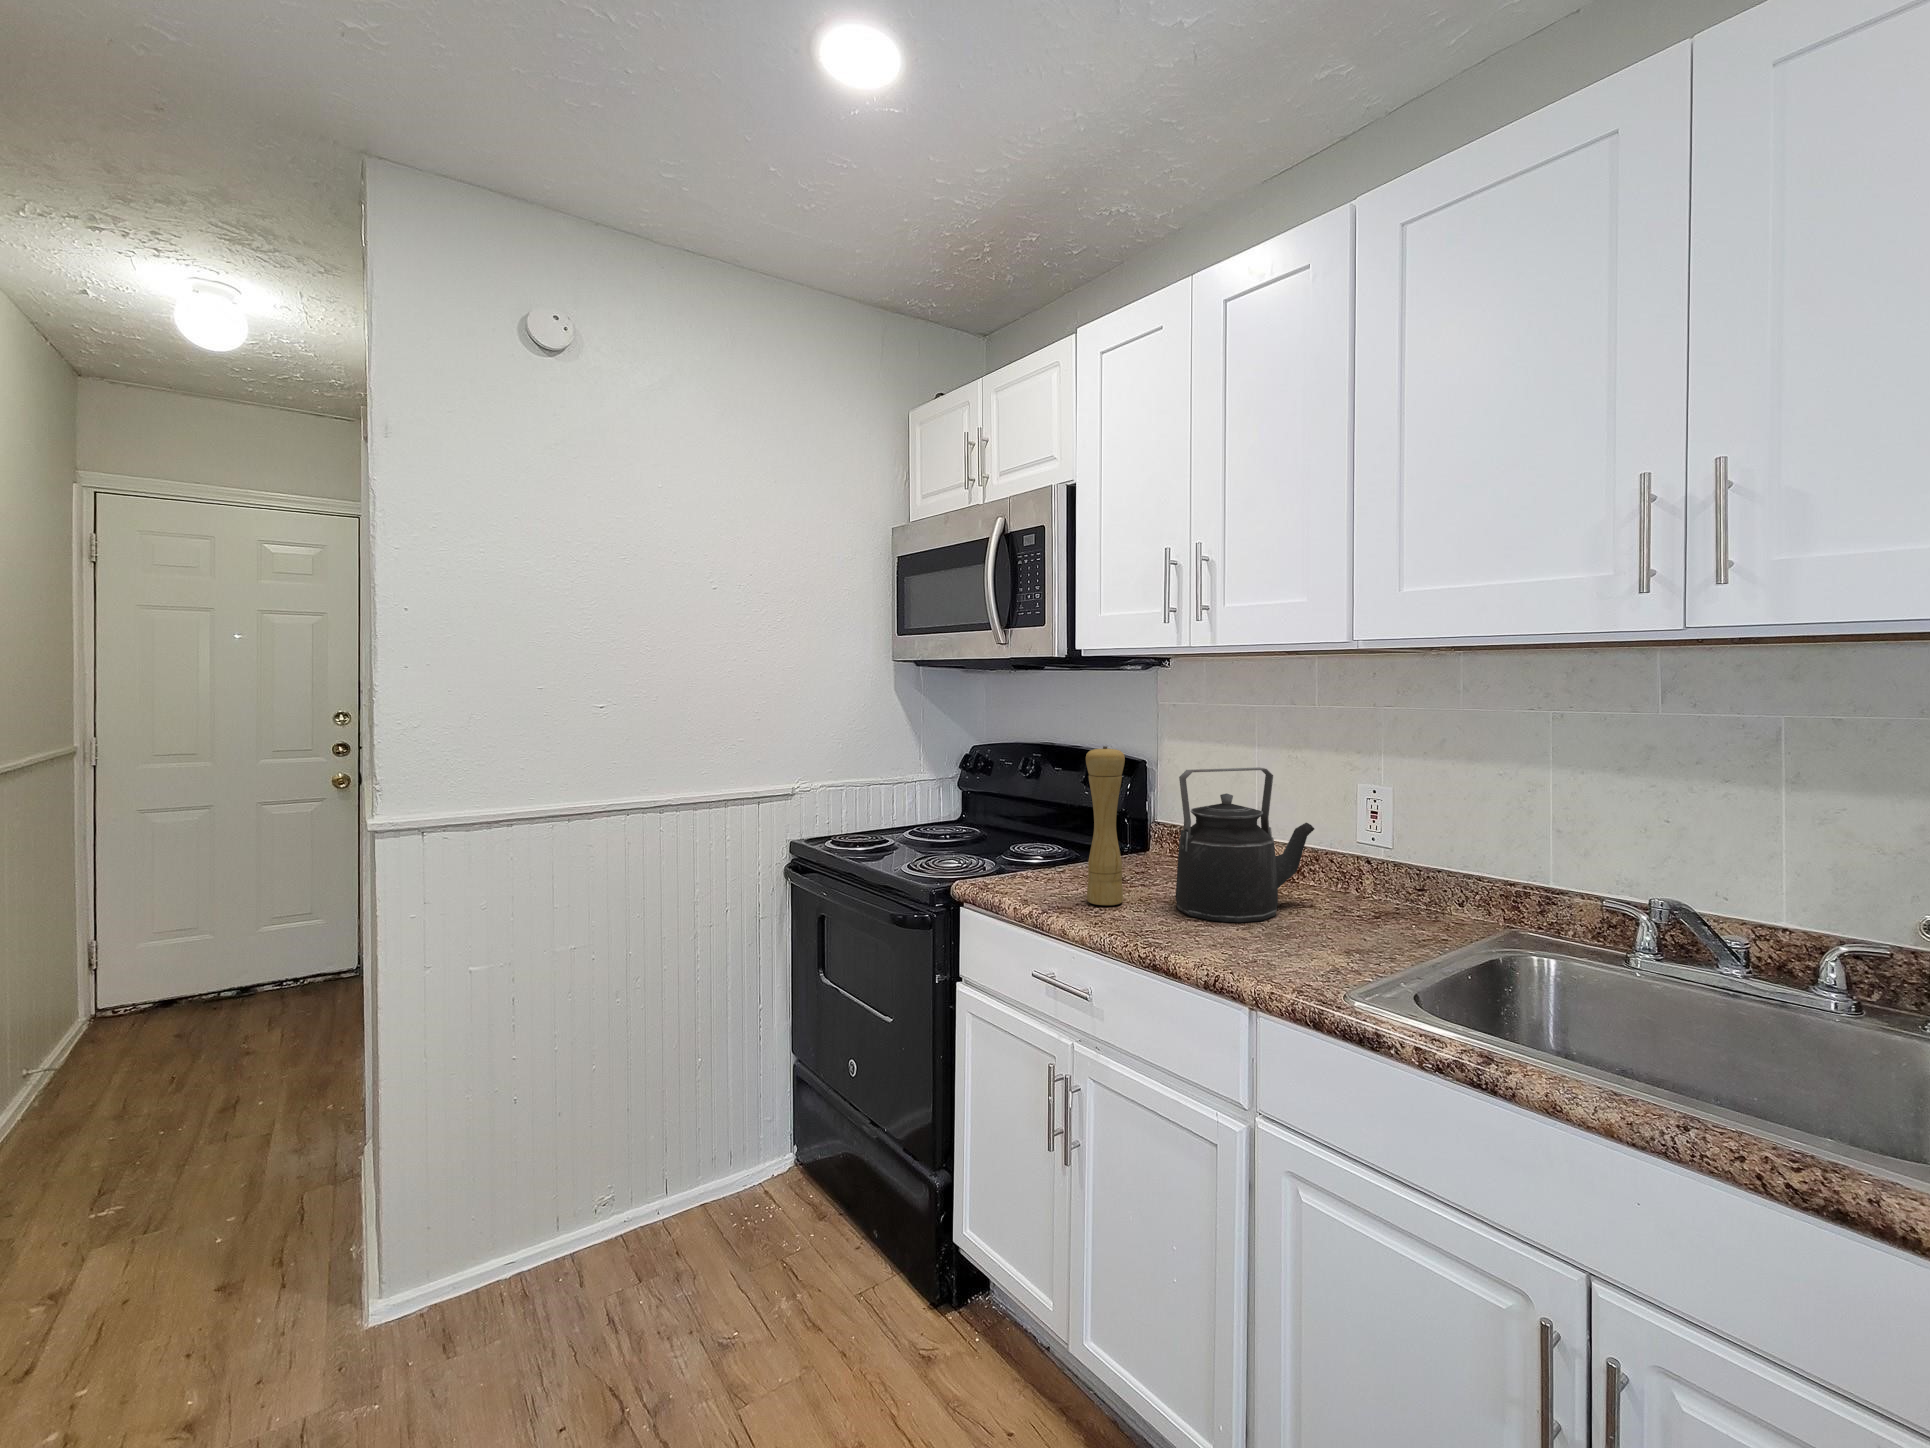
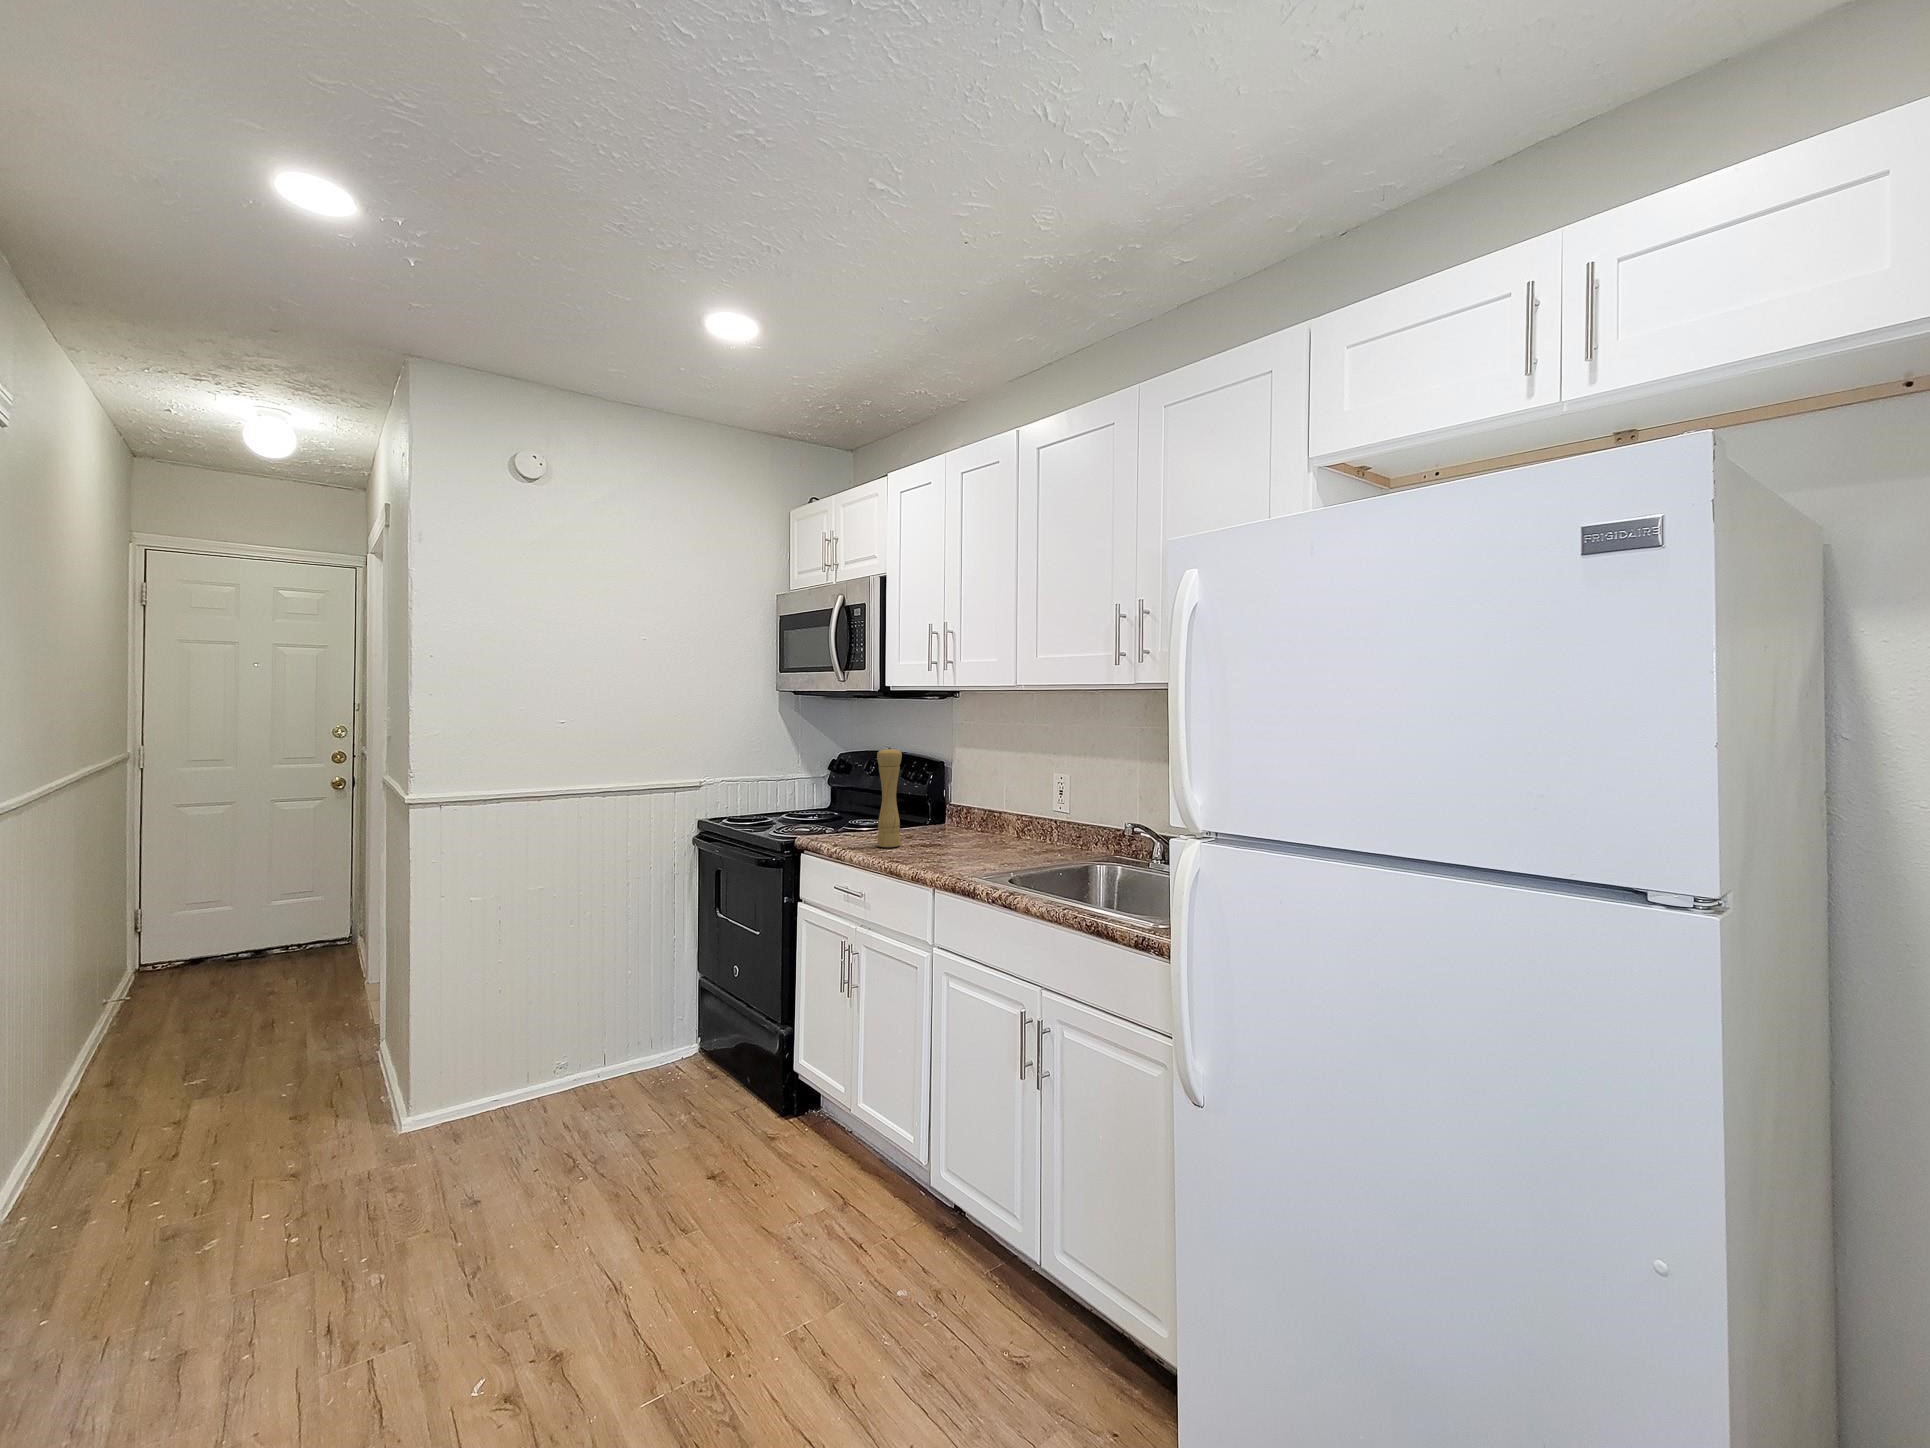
kettle: present [1176,768,1314,922] -> none [930,761,1021,854]

